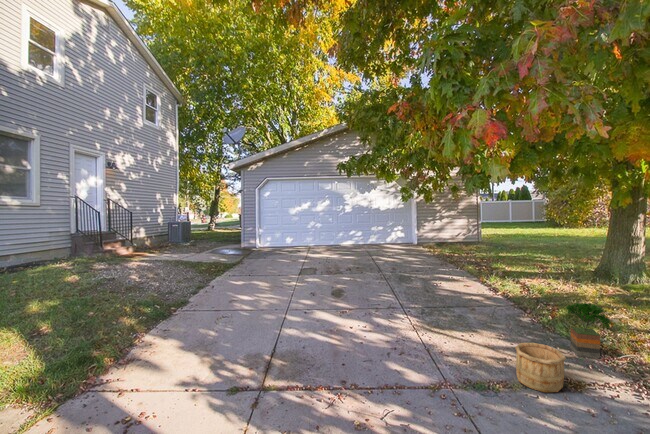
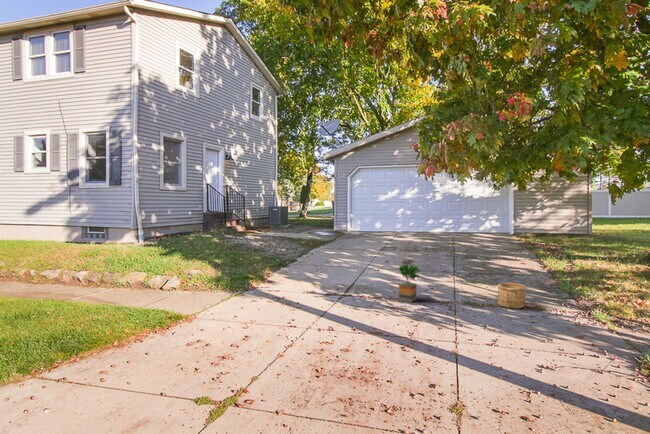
potted tree: present [566,303,611,358] -> present [399,265,421,302]

